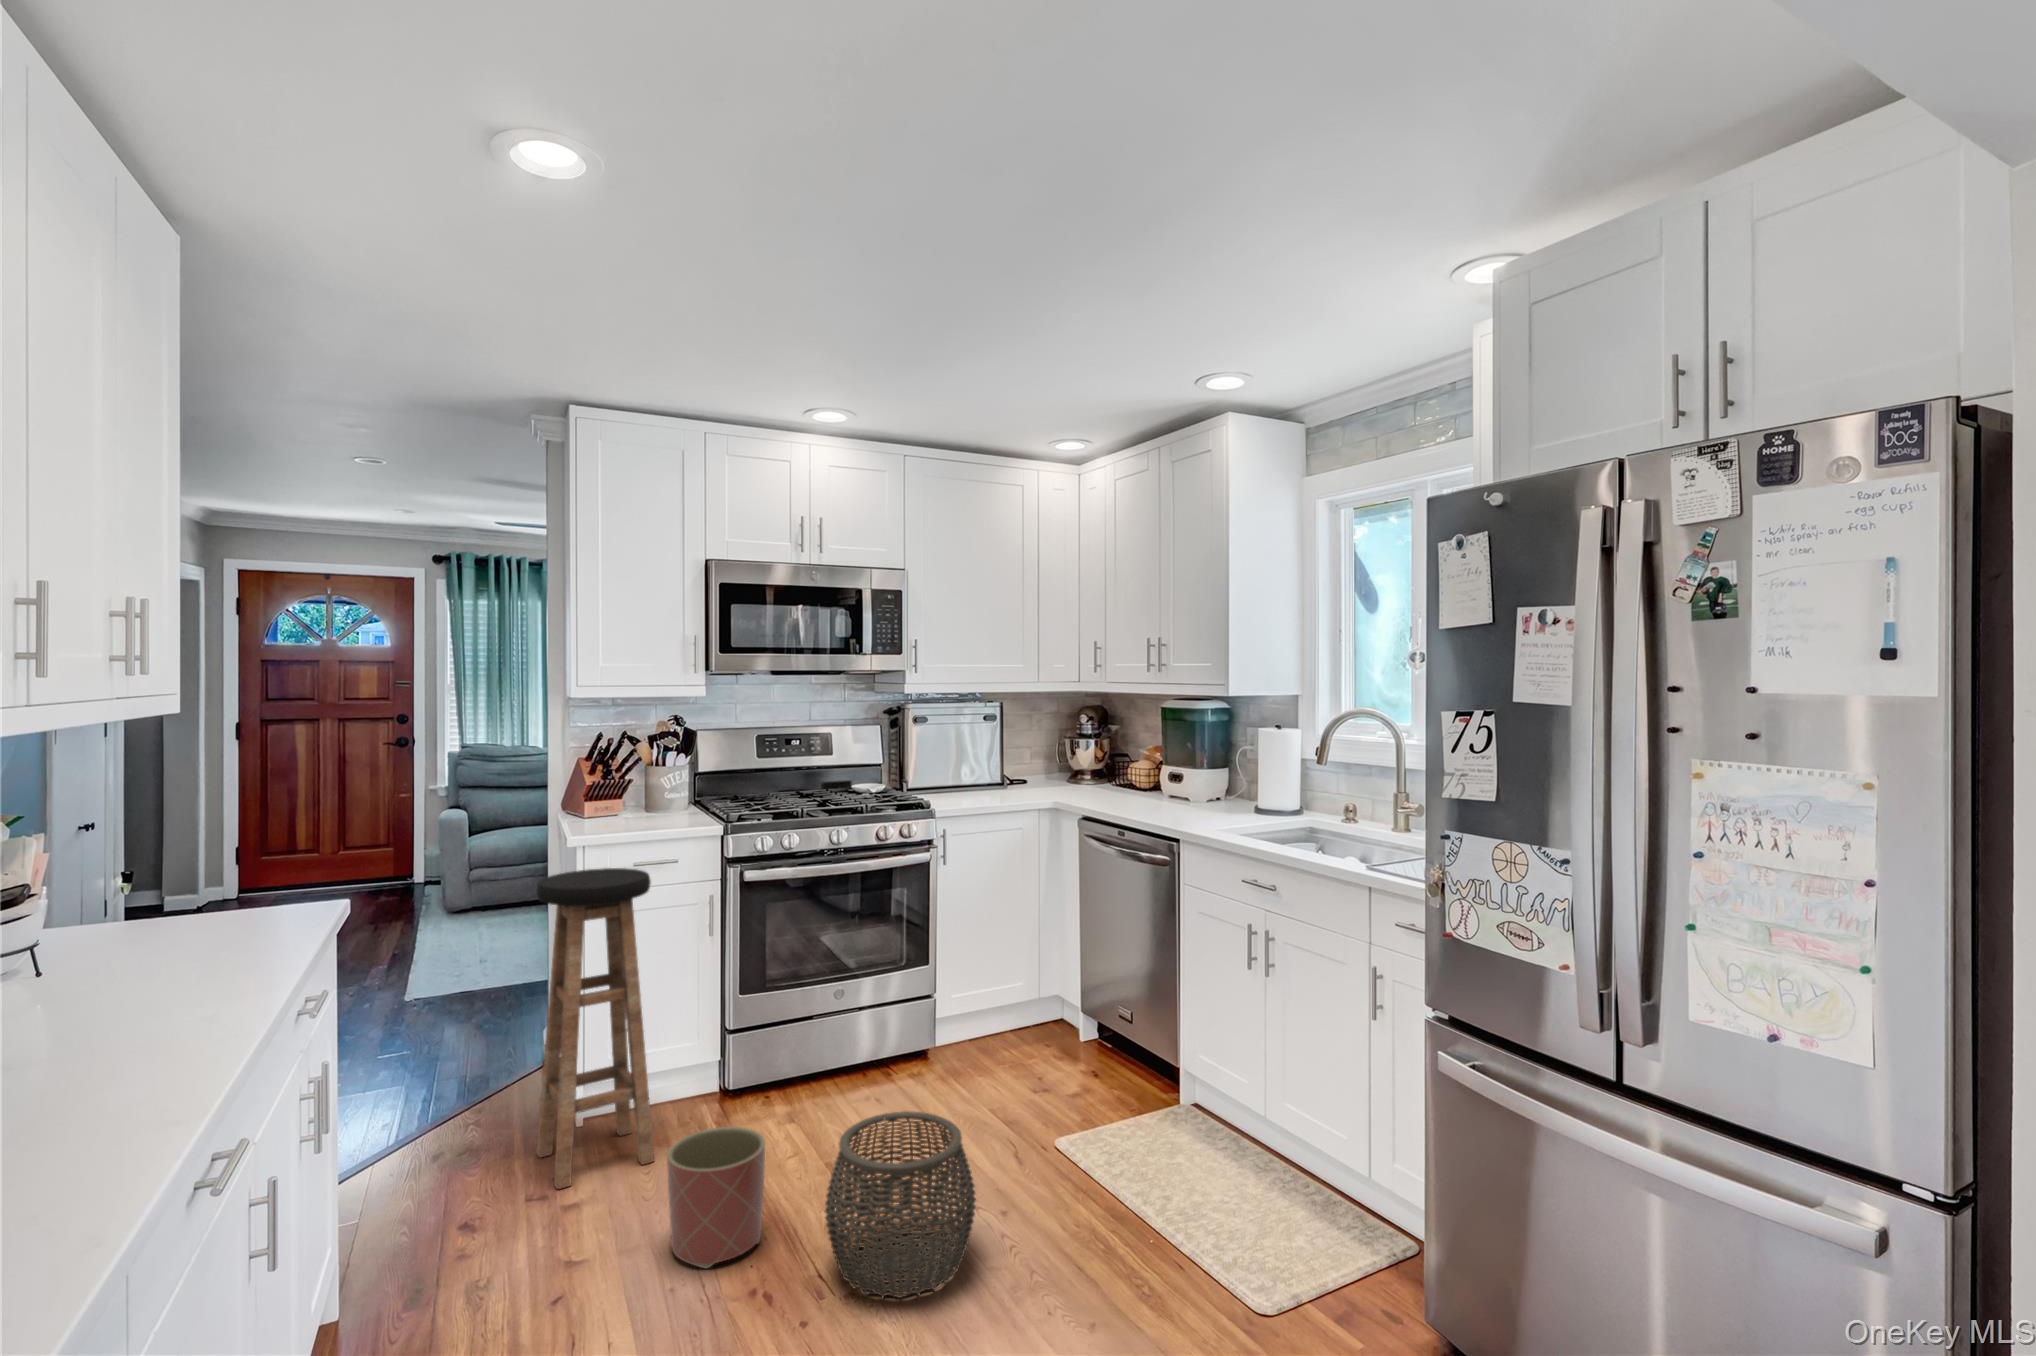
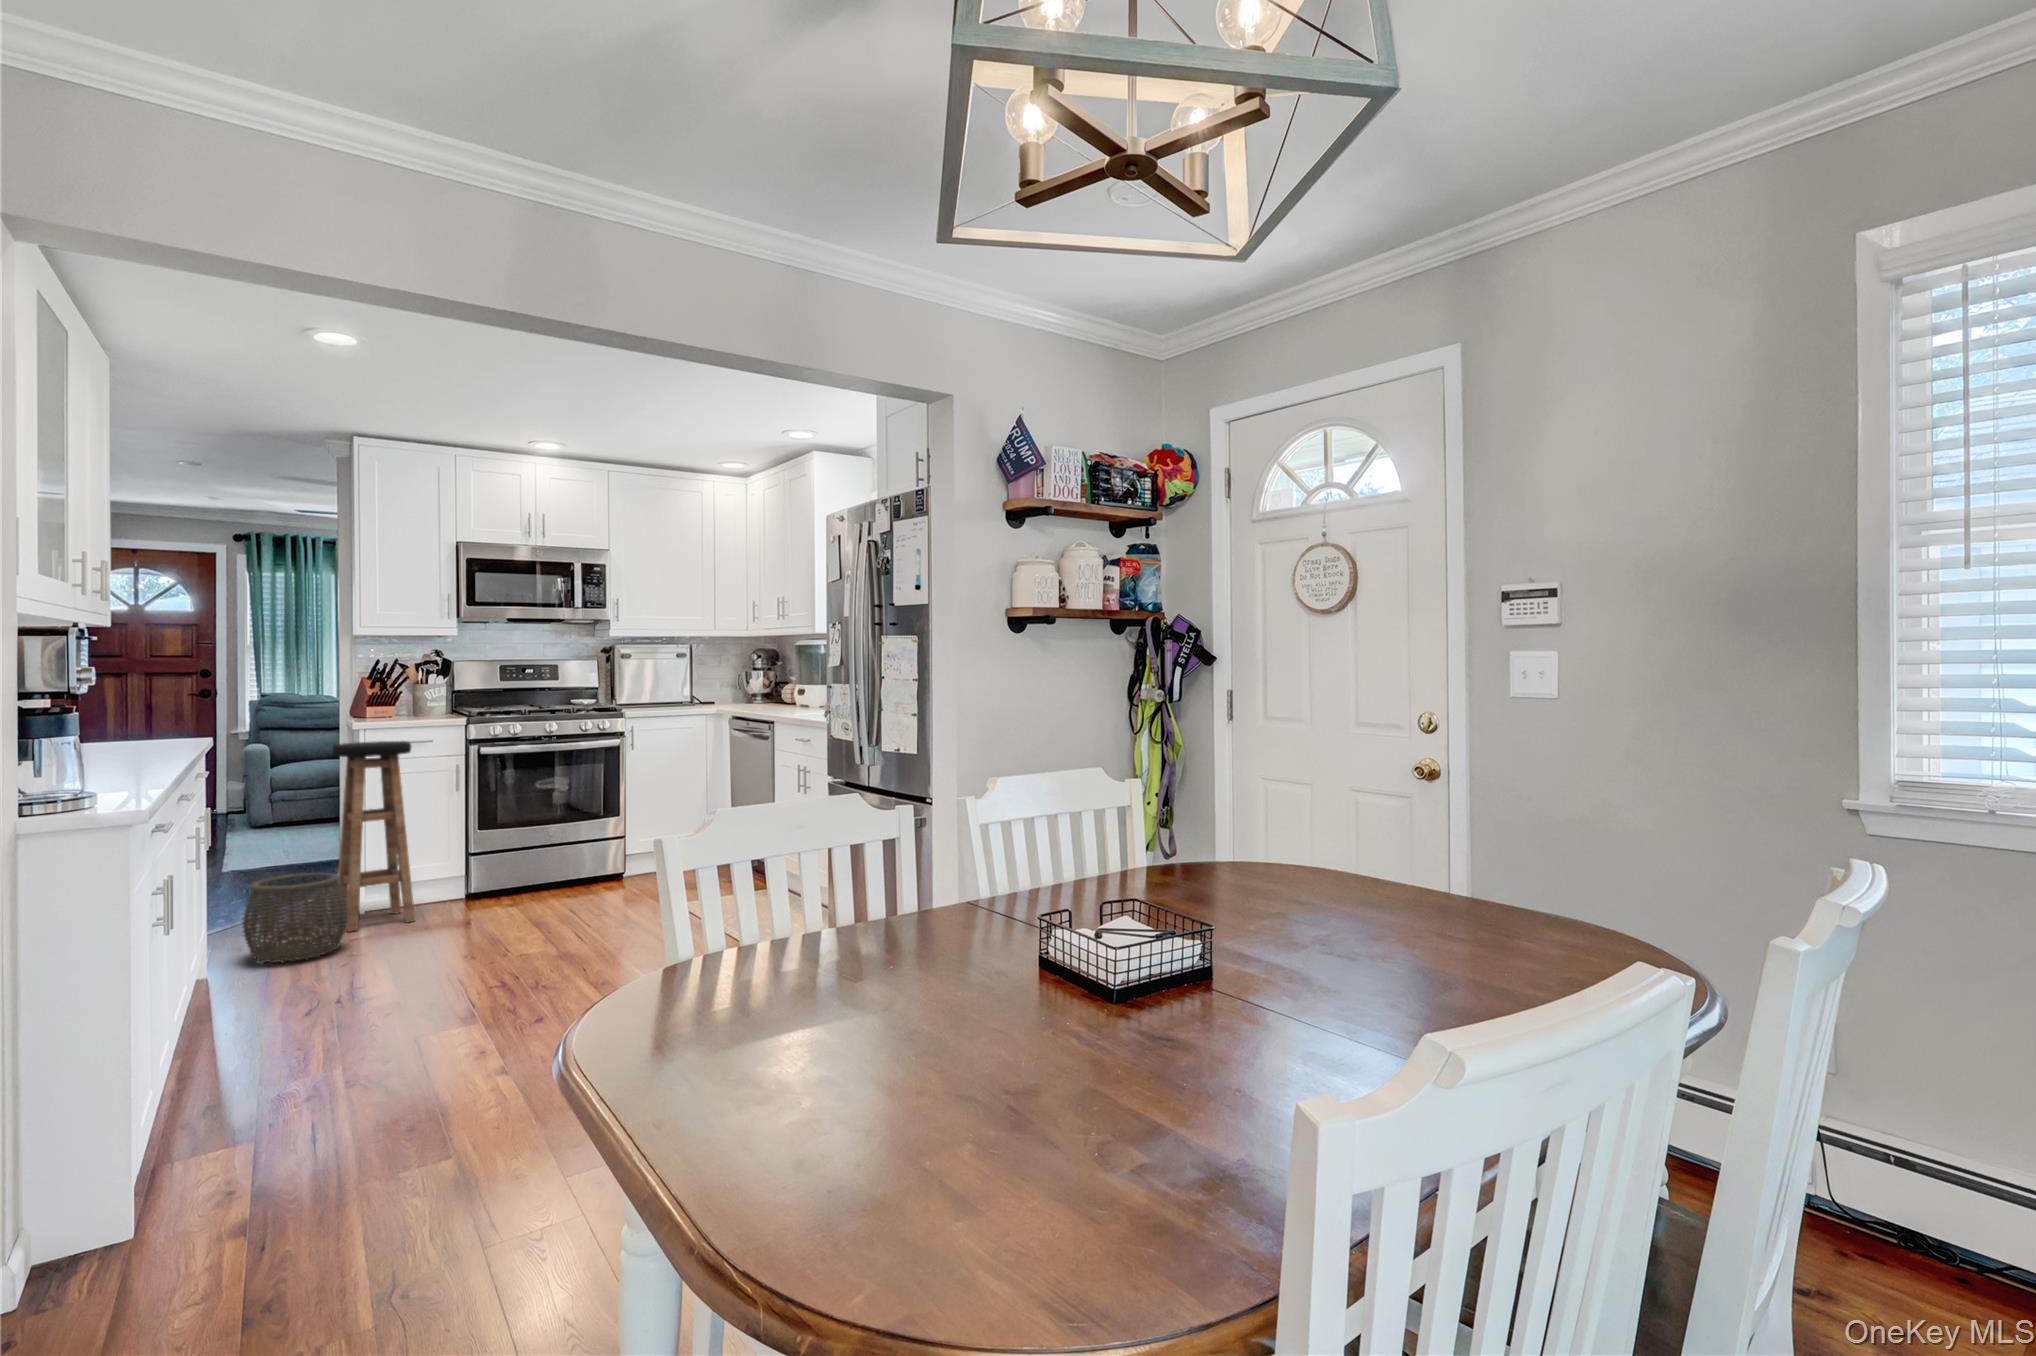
woven basket: present [825,1112,976,1298] -> present [242,873,349,963]
planter: present [667,1127,765,1268] -> none [417,881,480,950]

